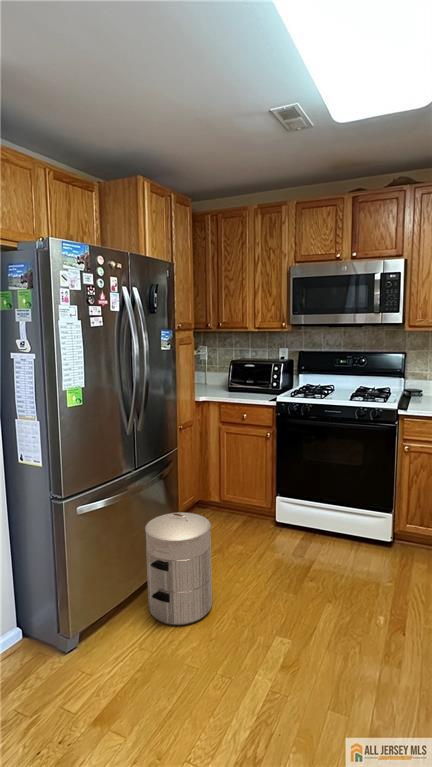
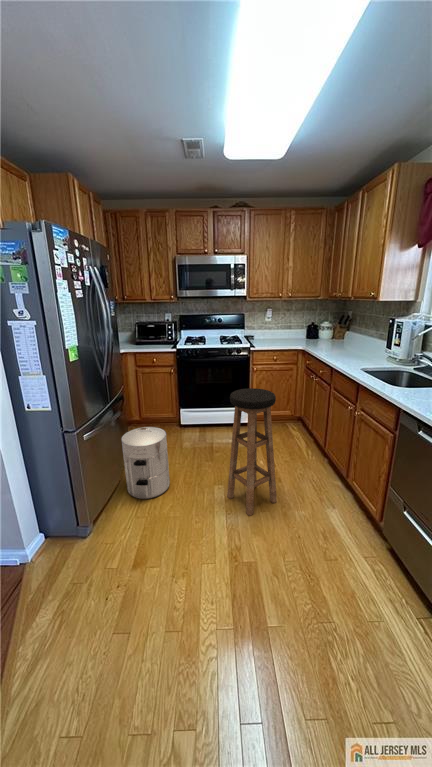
bar stool: none [285,479,369,711] -> present [227,388,277,516]

